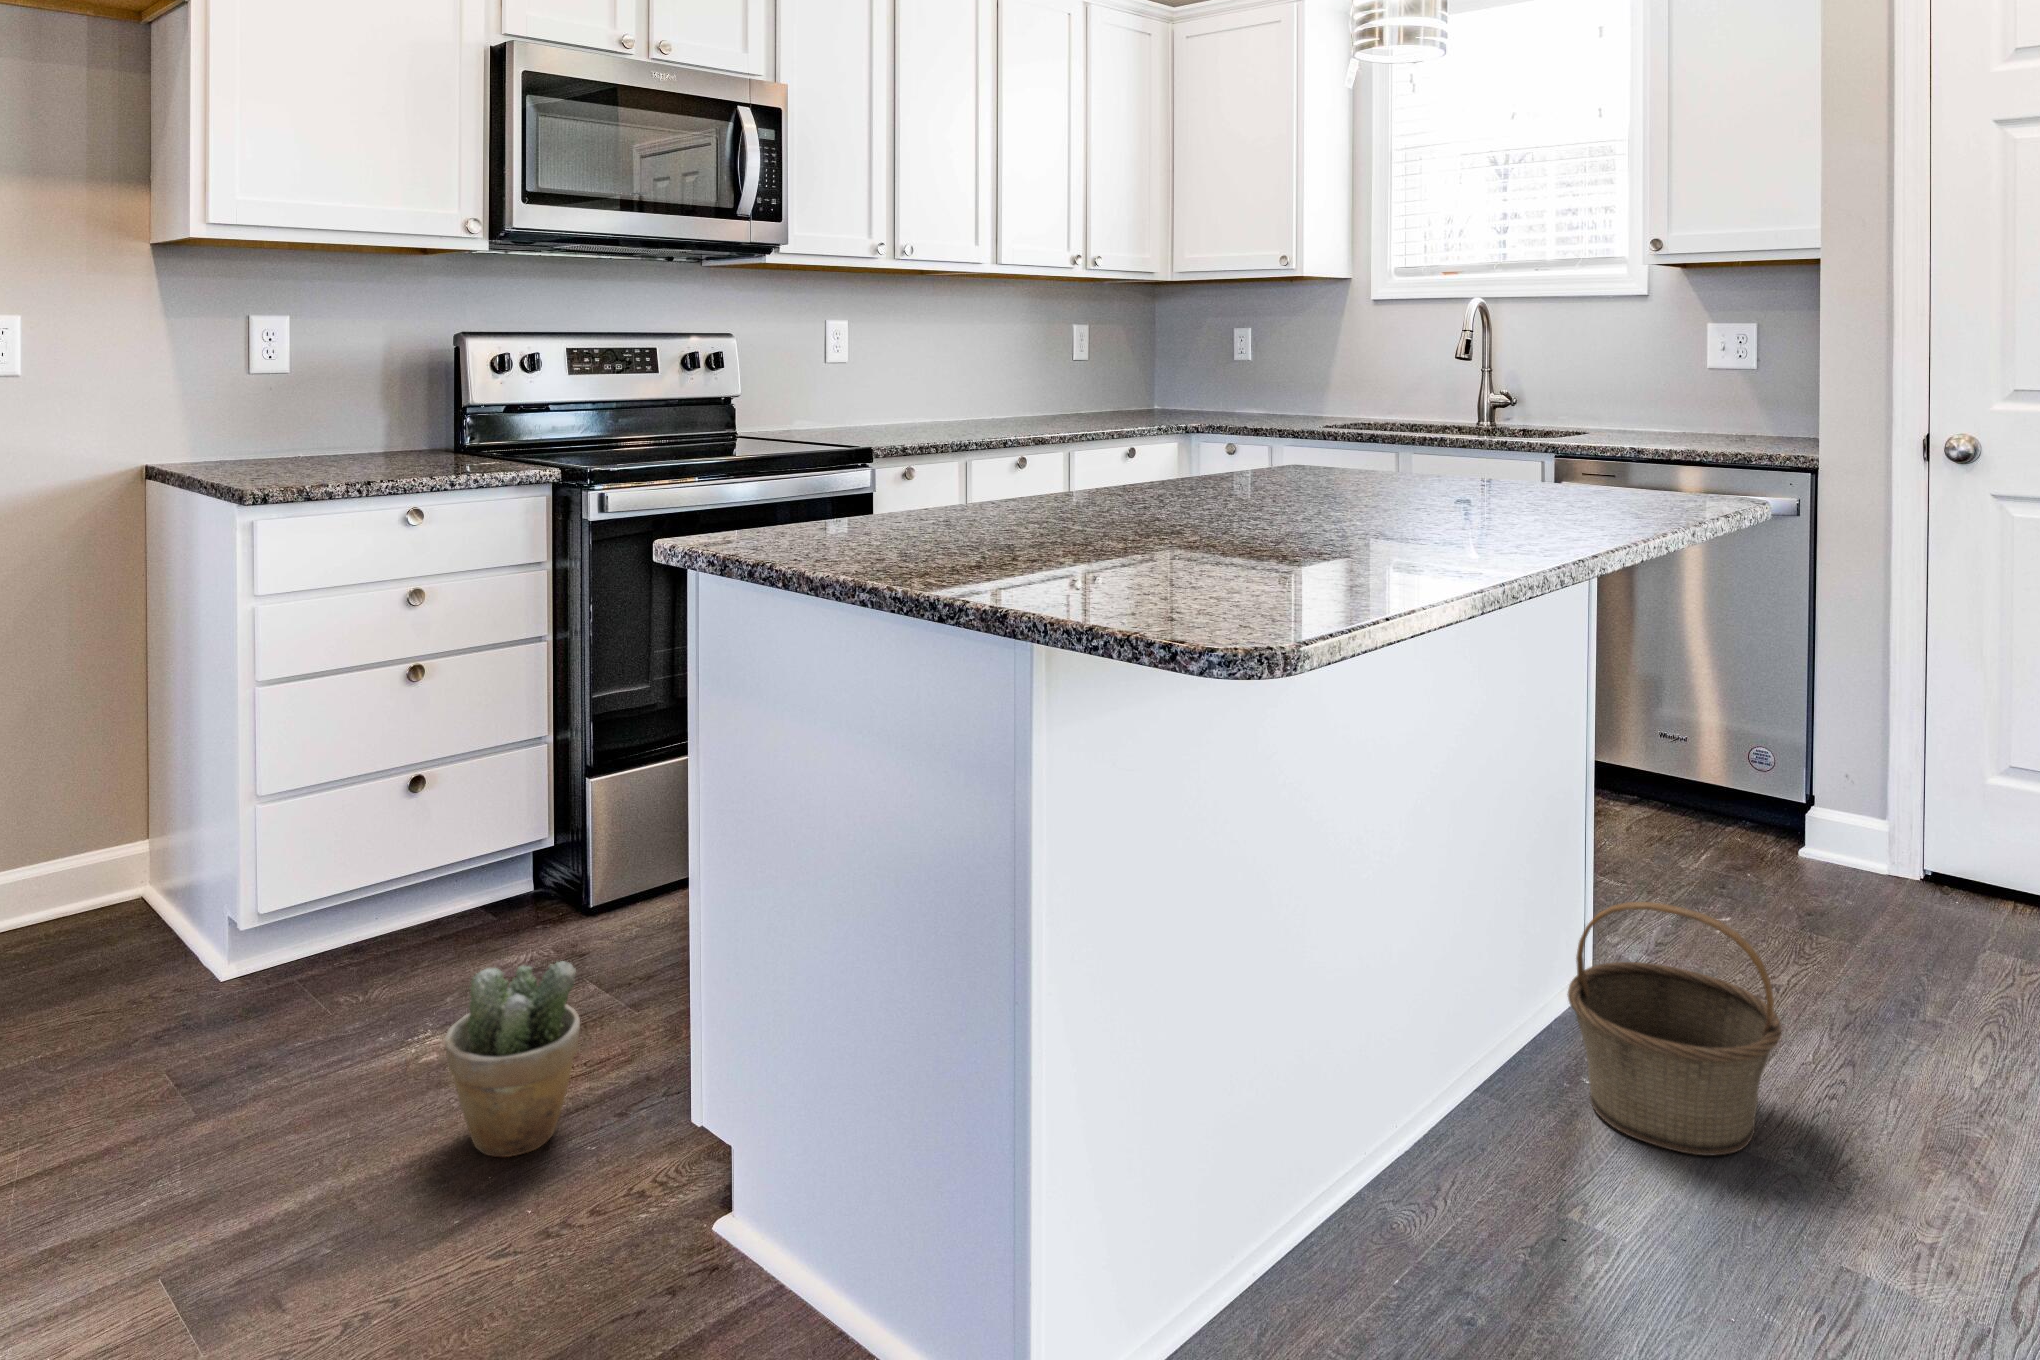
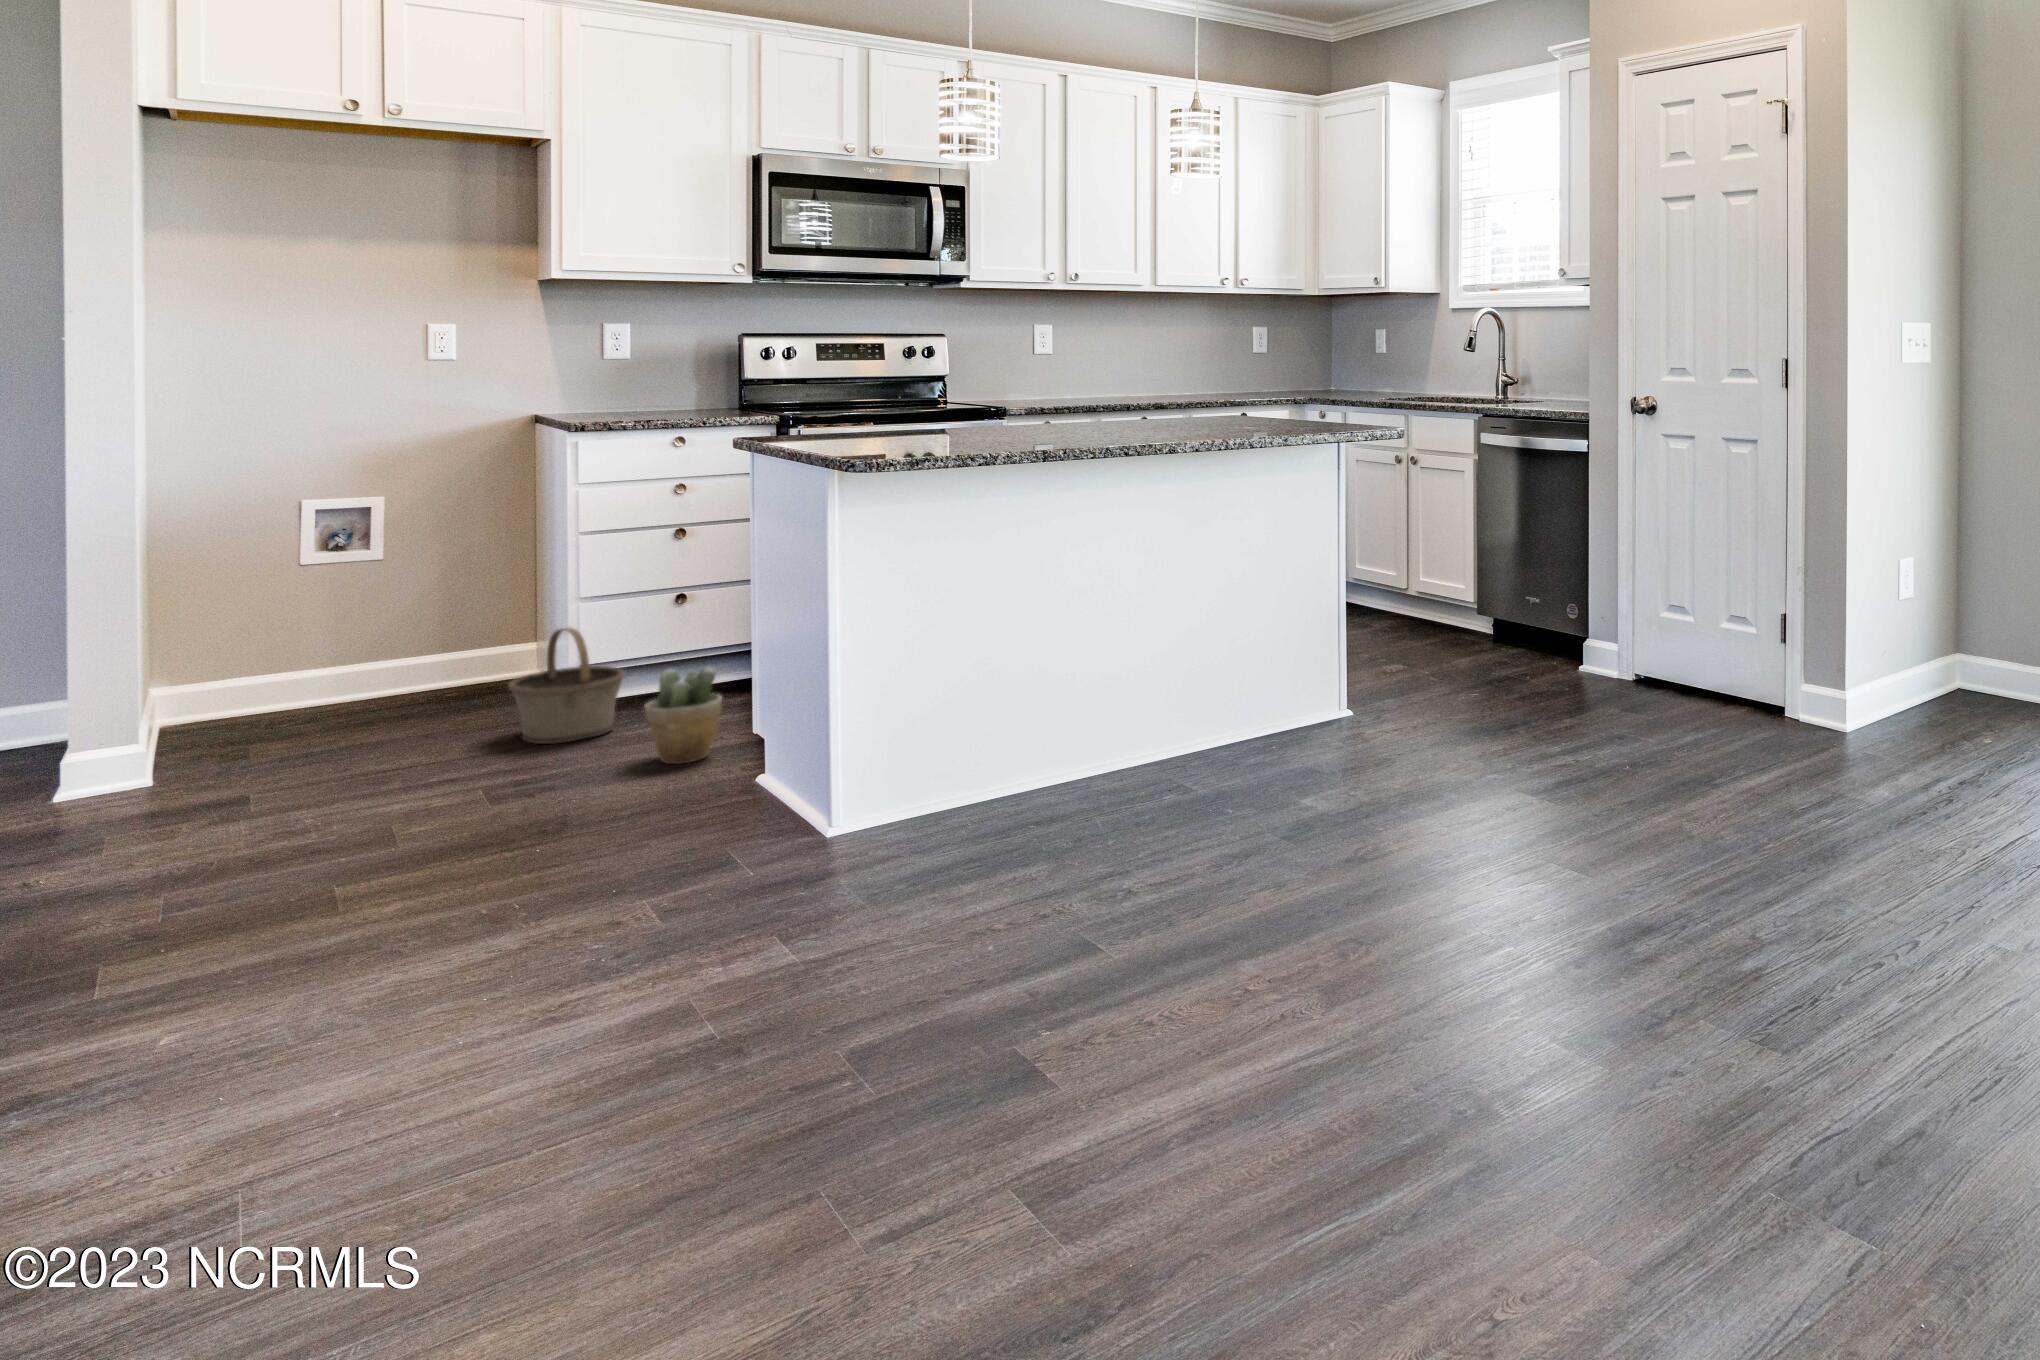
basket: present [1567,902,1782,1155] -> present [508,627,625,744]

